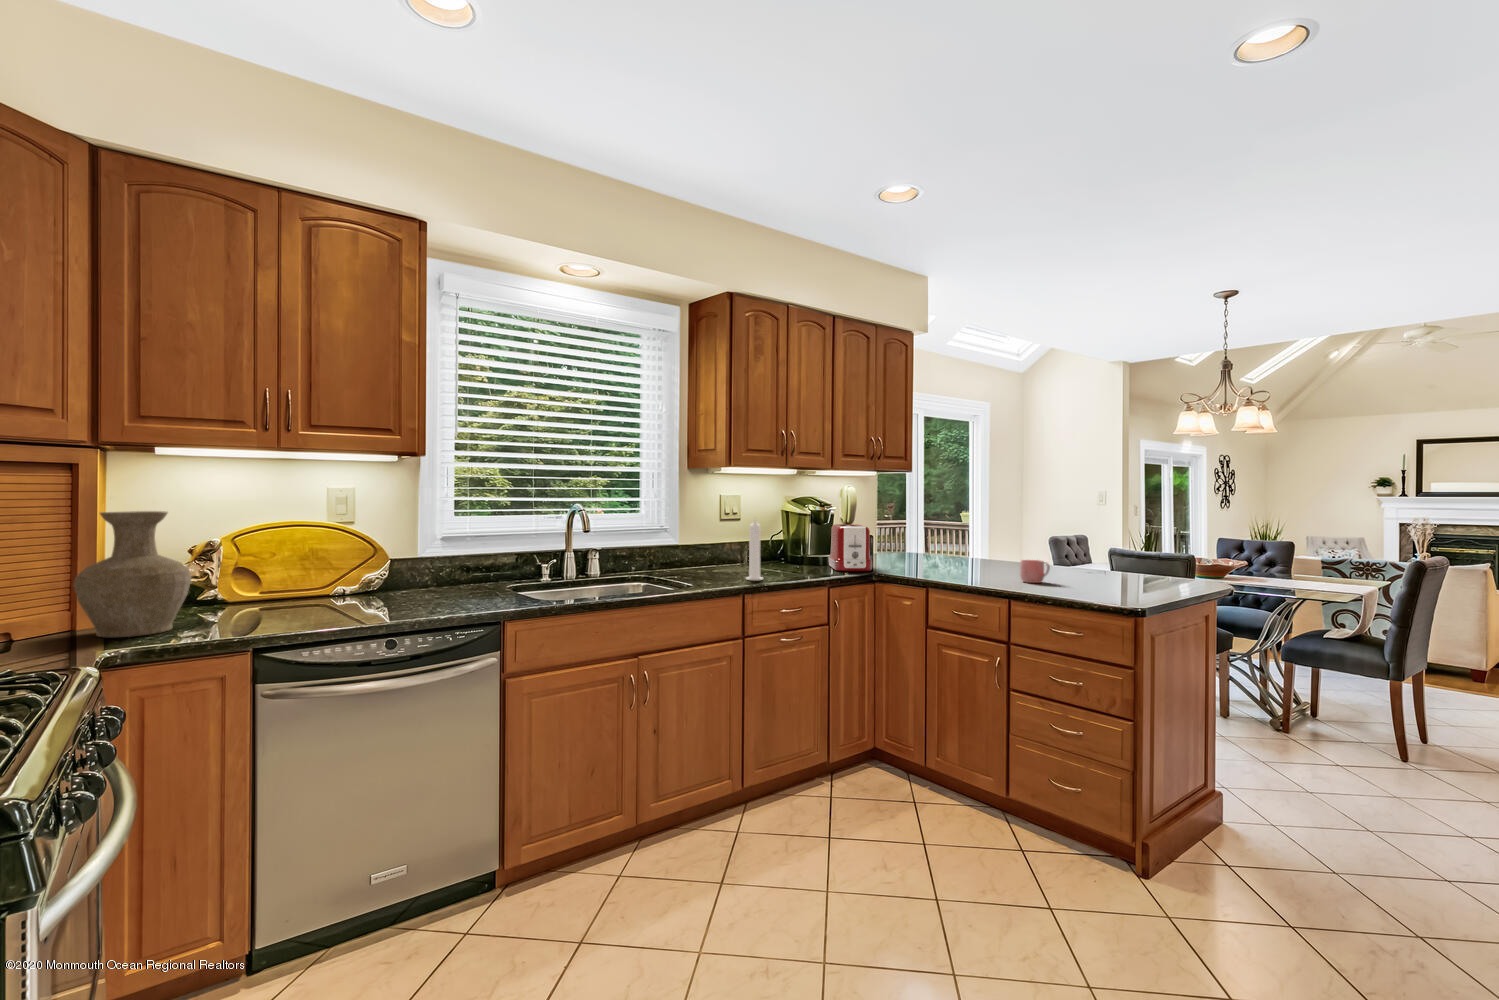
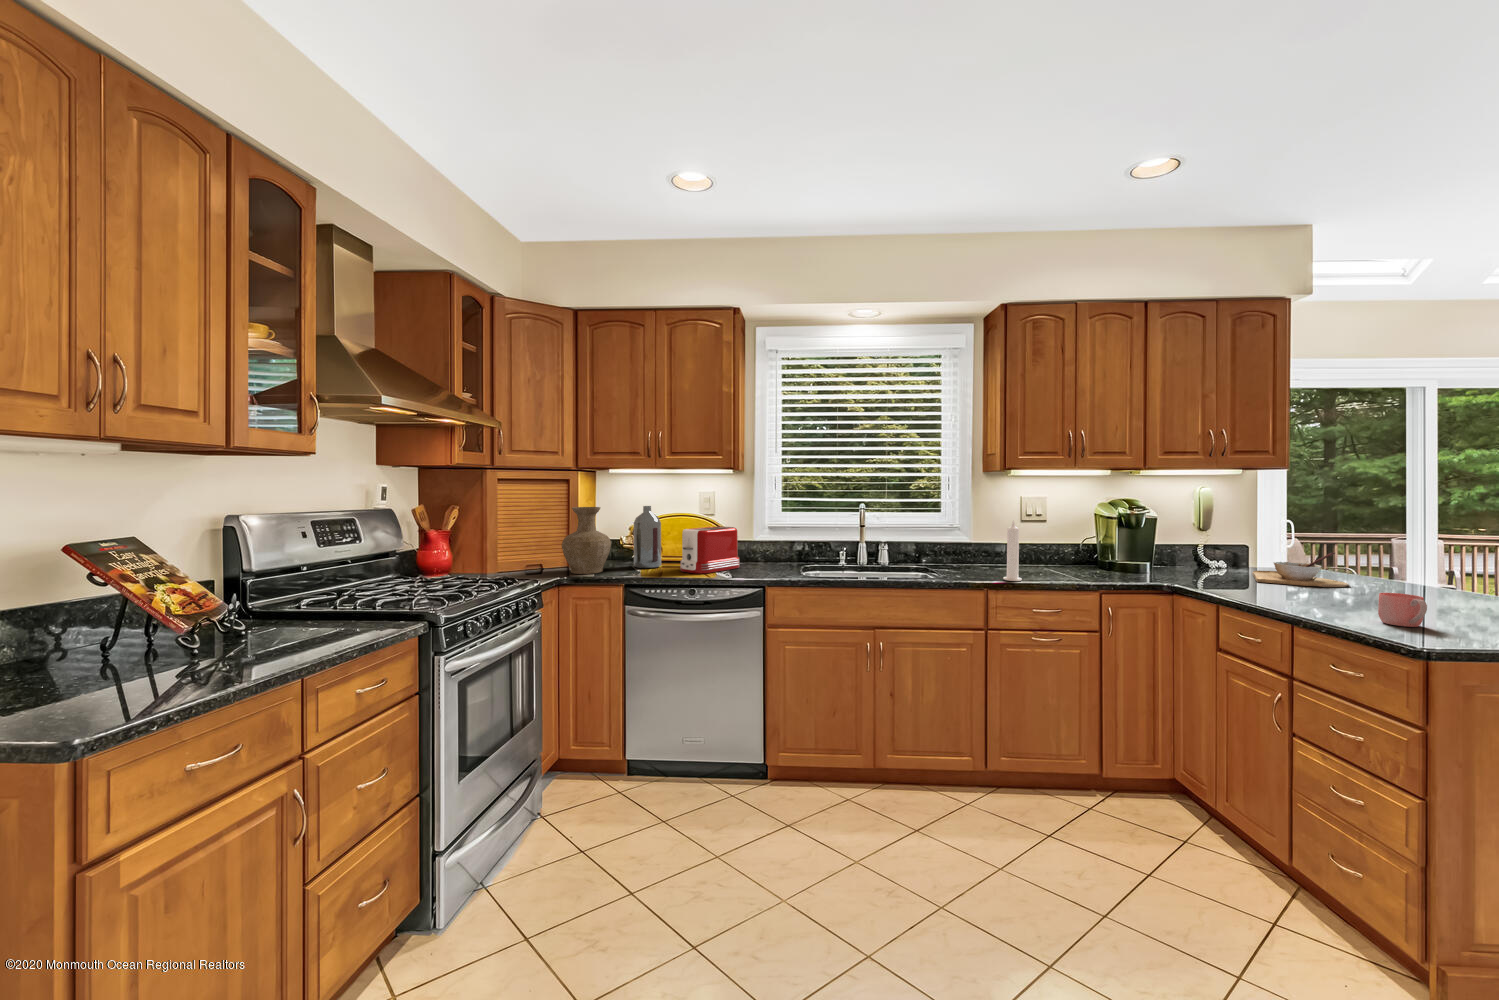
bottle: none [222,509,279,615] -> present [634,506,661,568]
toaster: present [828,524,872,571] -> present [680,526,740,574]
bowl: none [894,537,960,564] -> present [1252,553,1350,587]

